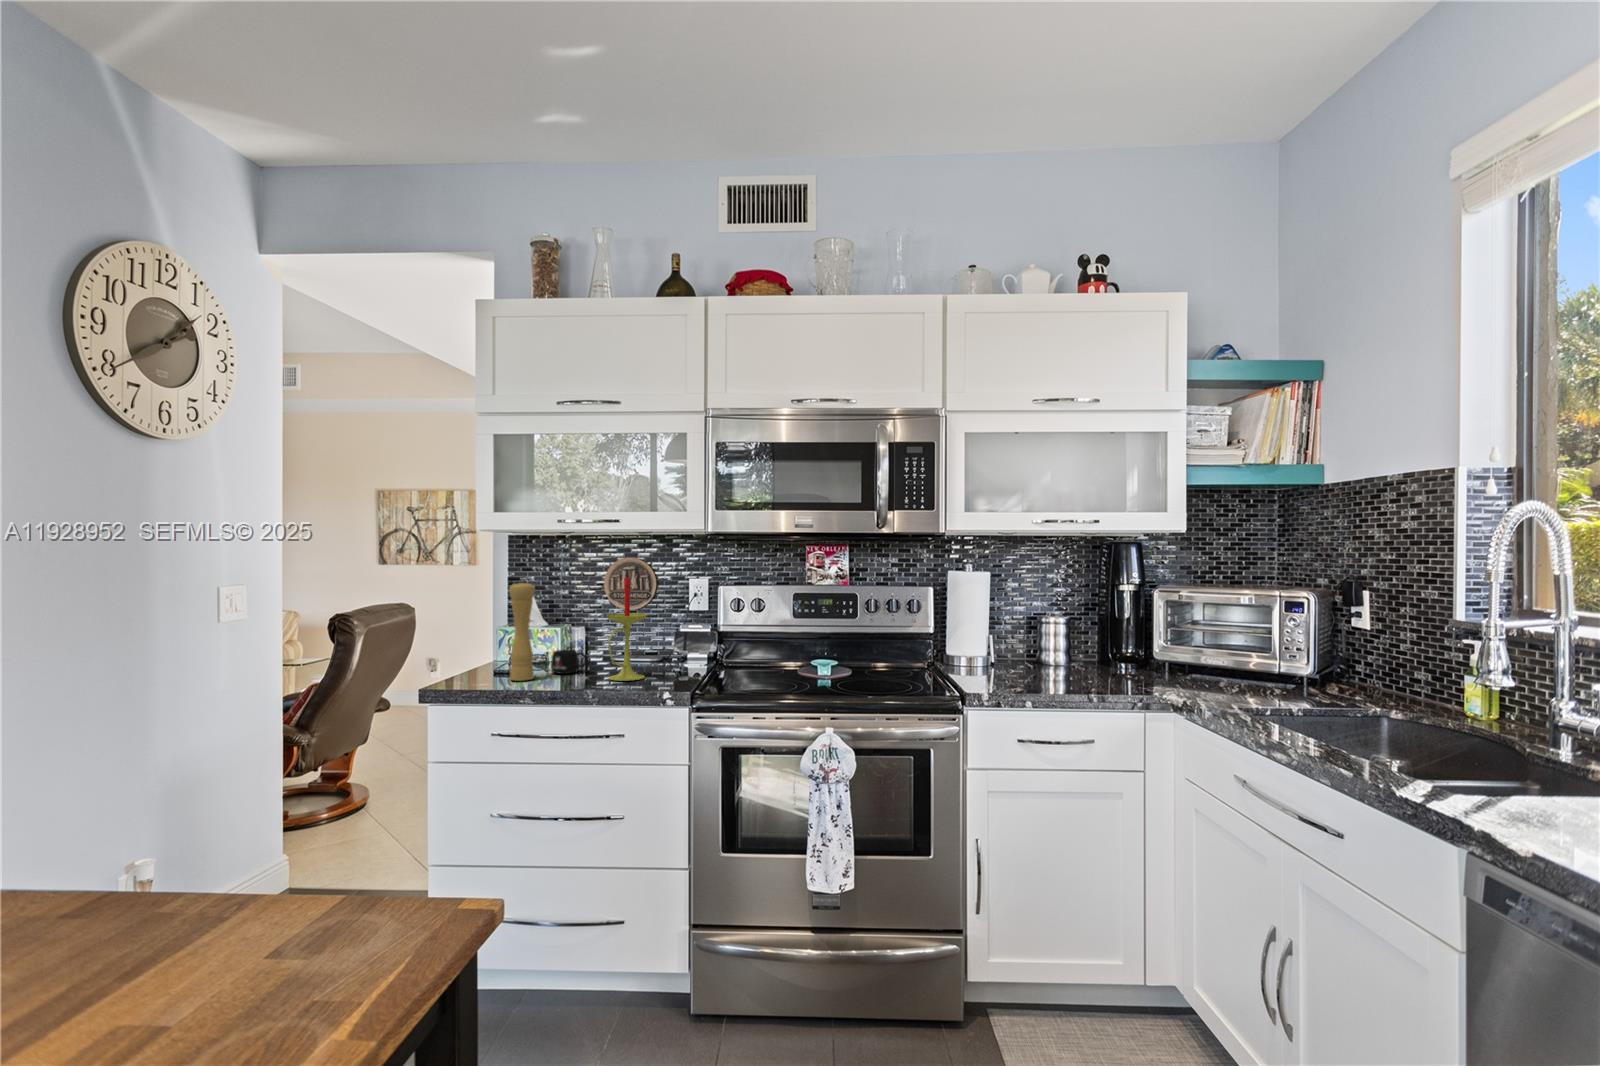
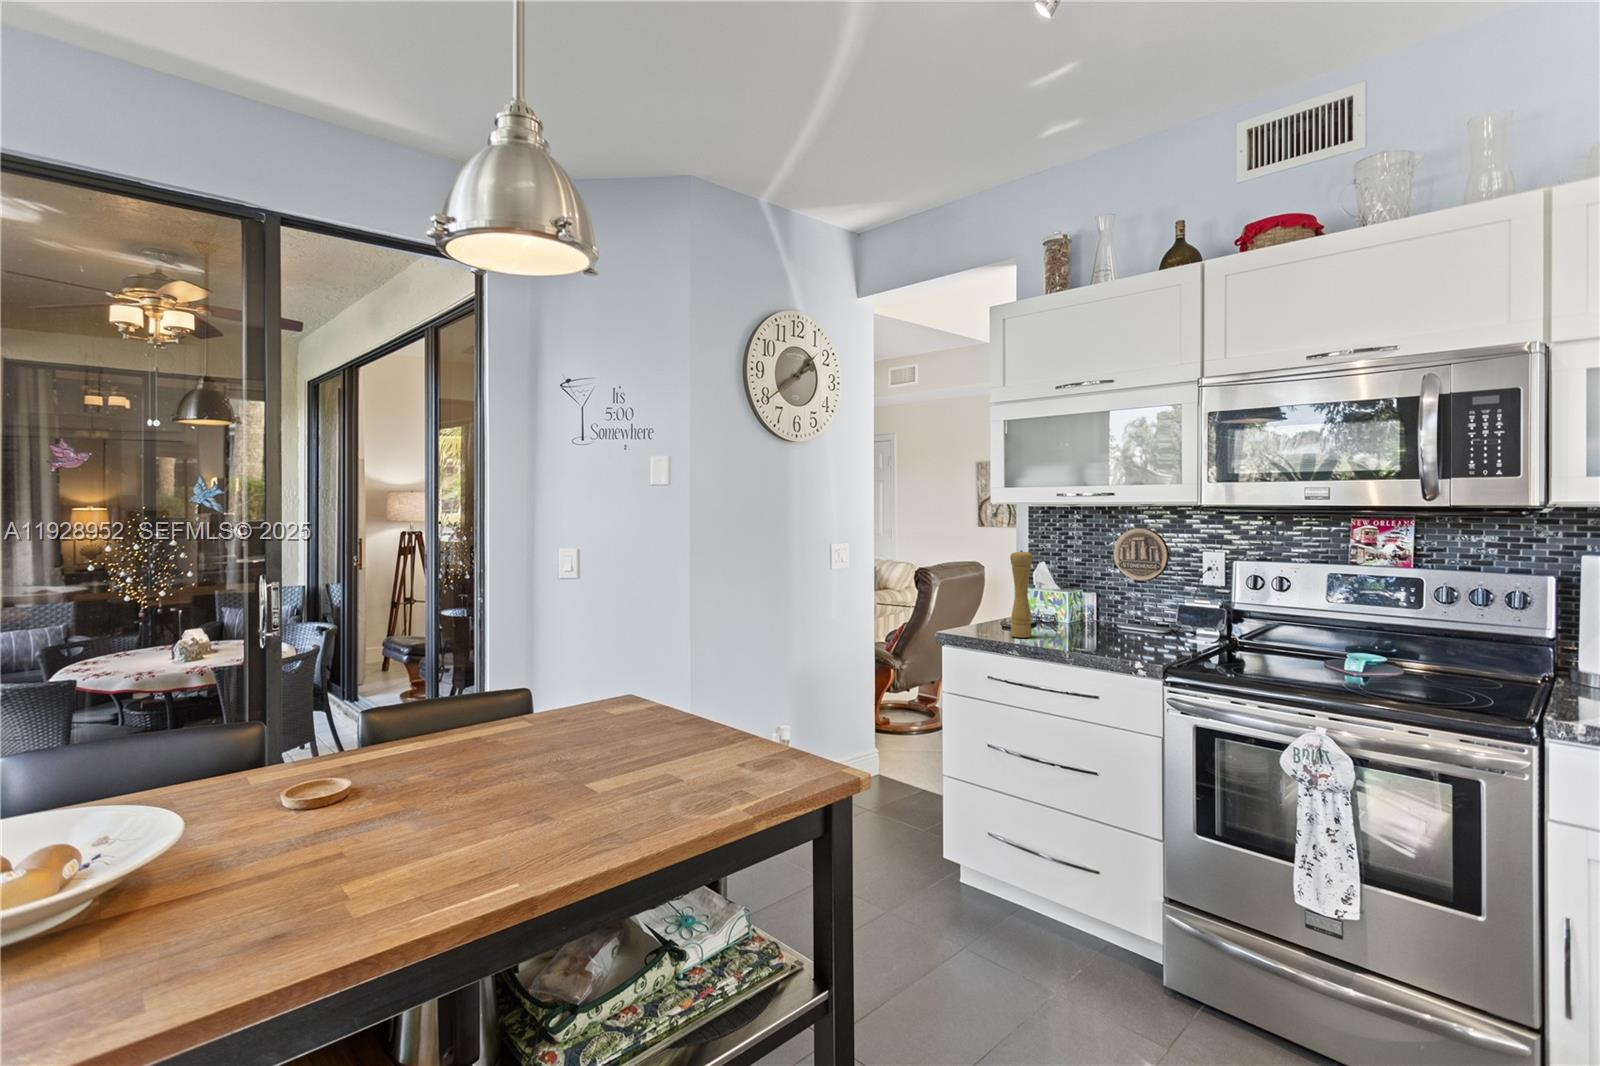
candle: present [607,578,647,681] -> none [1093,547,1137,649]
mug: present [551,650,587,674] -> none [1051,614,1084,636]

